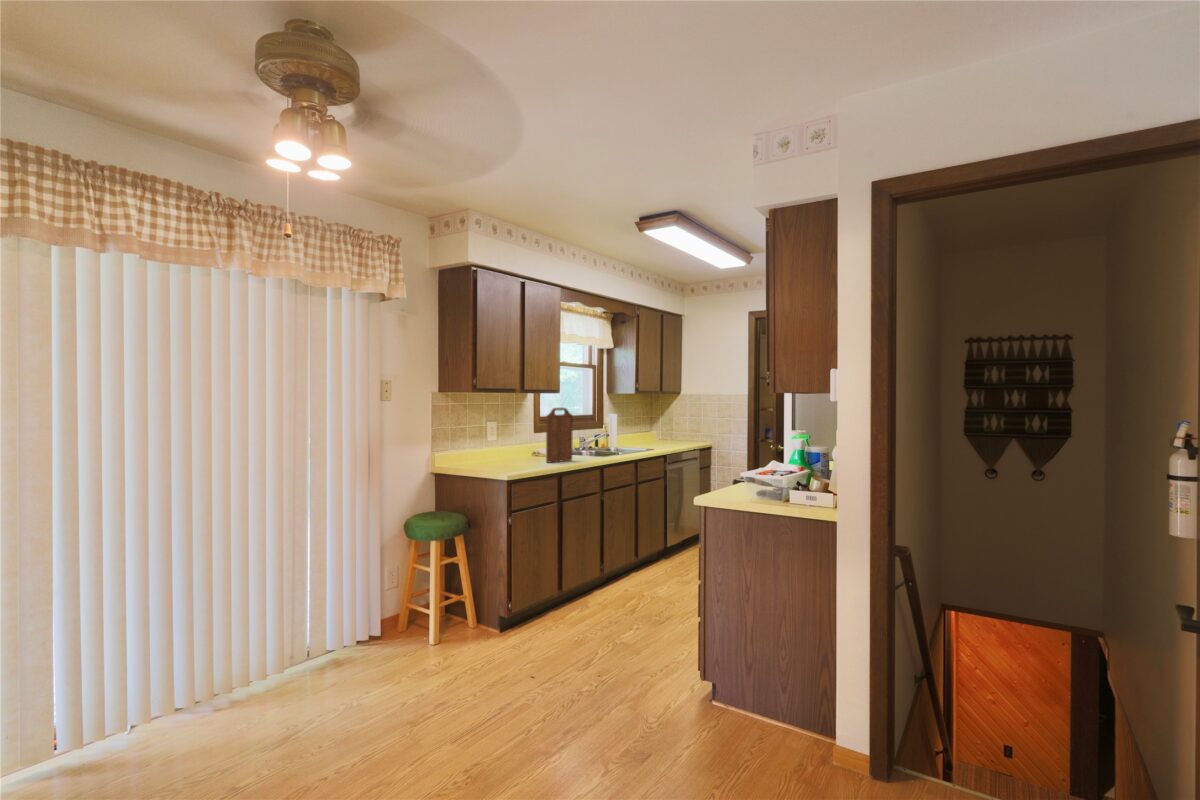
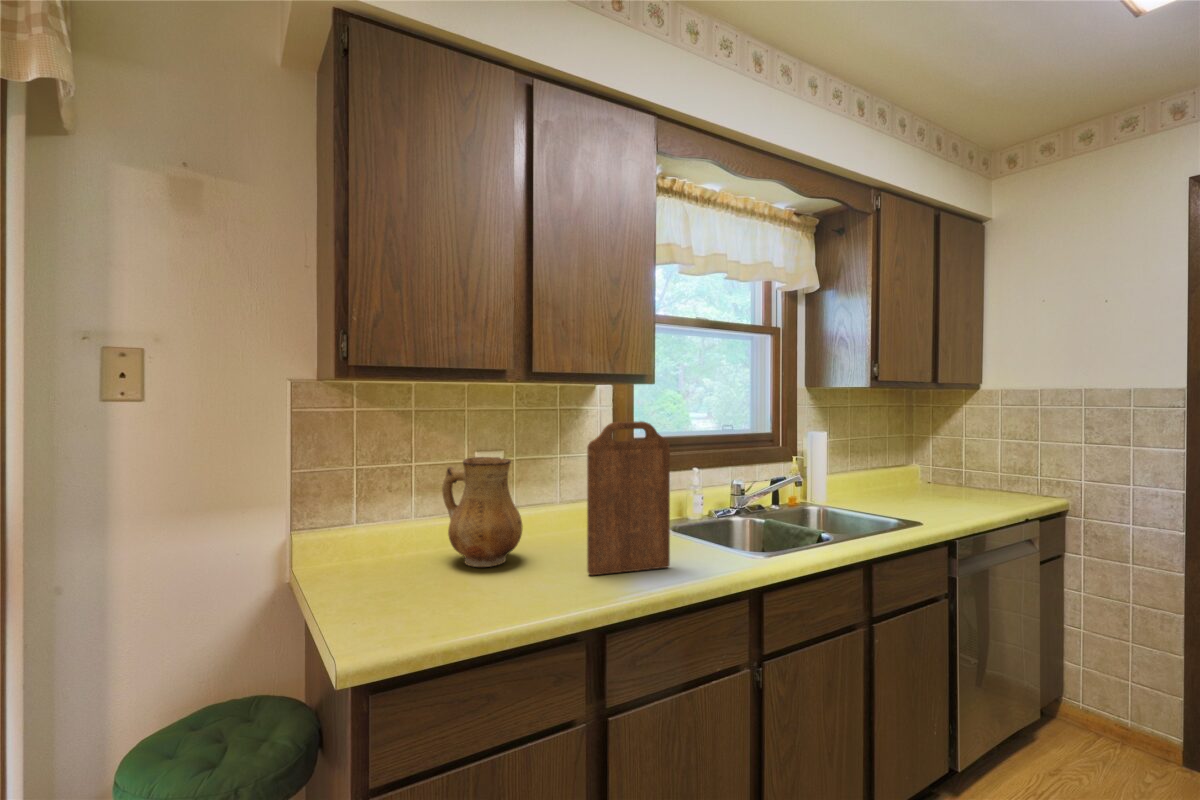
ceramic pitcher: none [487,422,519,463] -> present [442,457,523,567]

